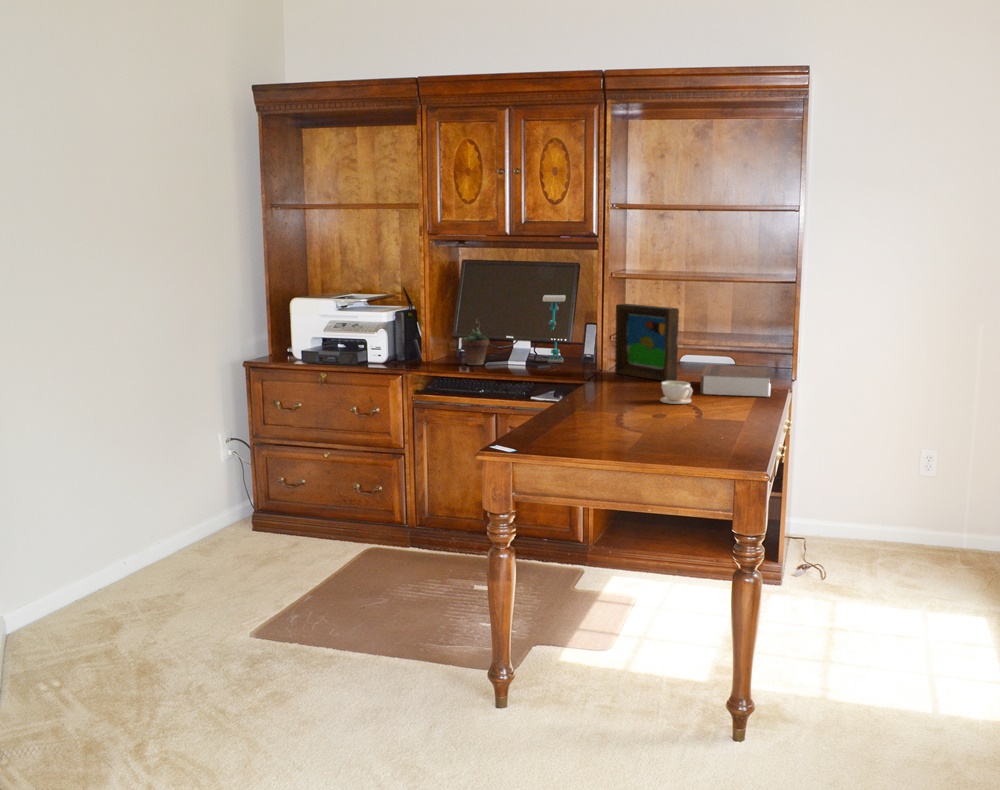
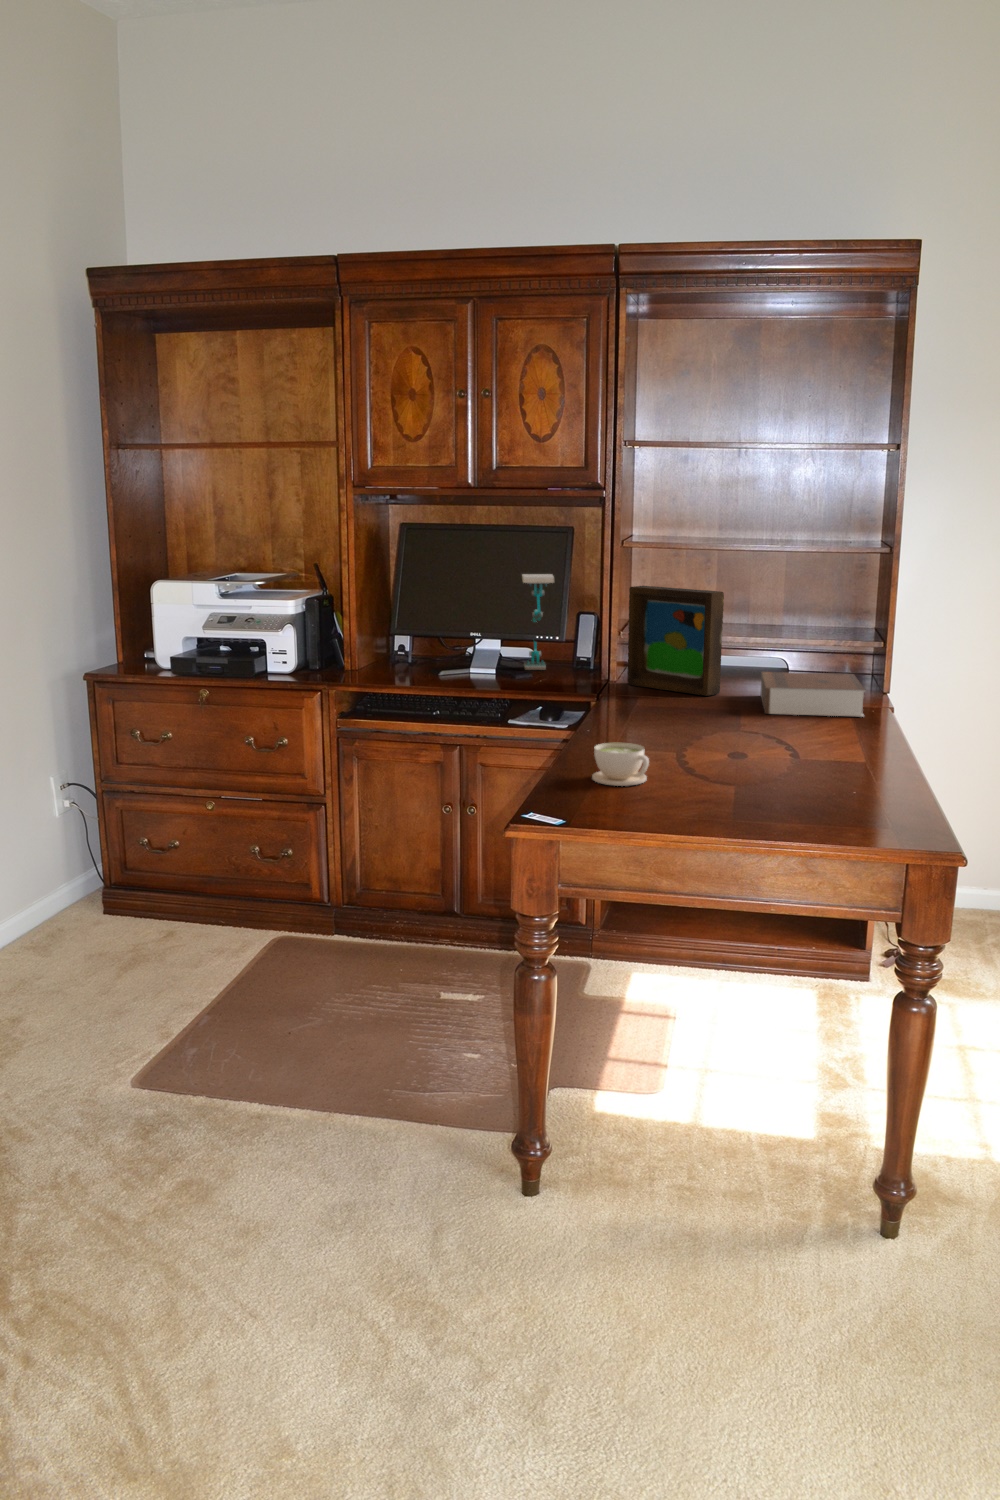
succulent plant: present [461,321,489,365] -> none [403,608,444,675]
coffee cup: present [660,381,692,404] -> present [592,743,649,786]

